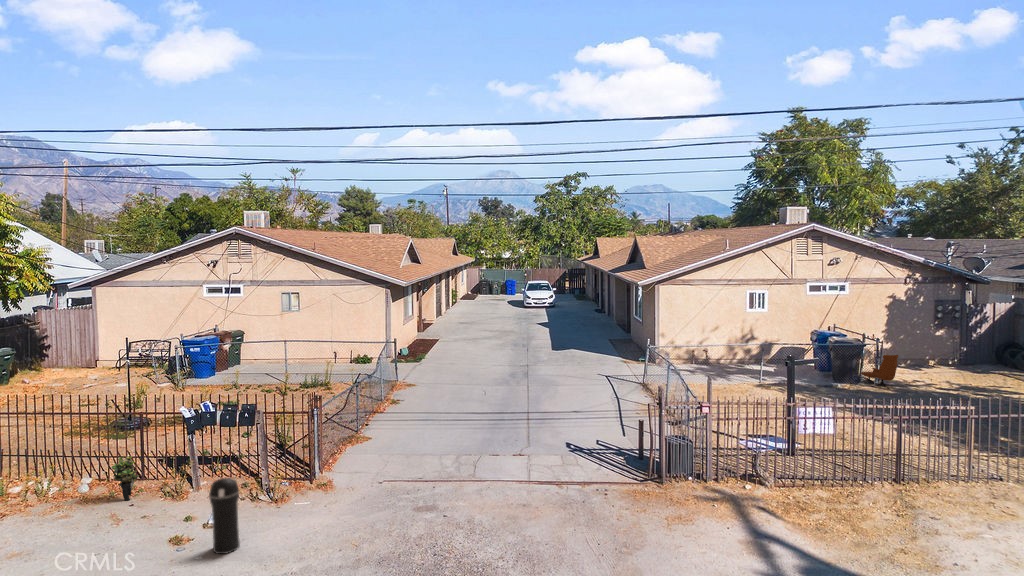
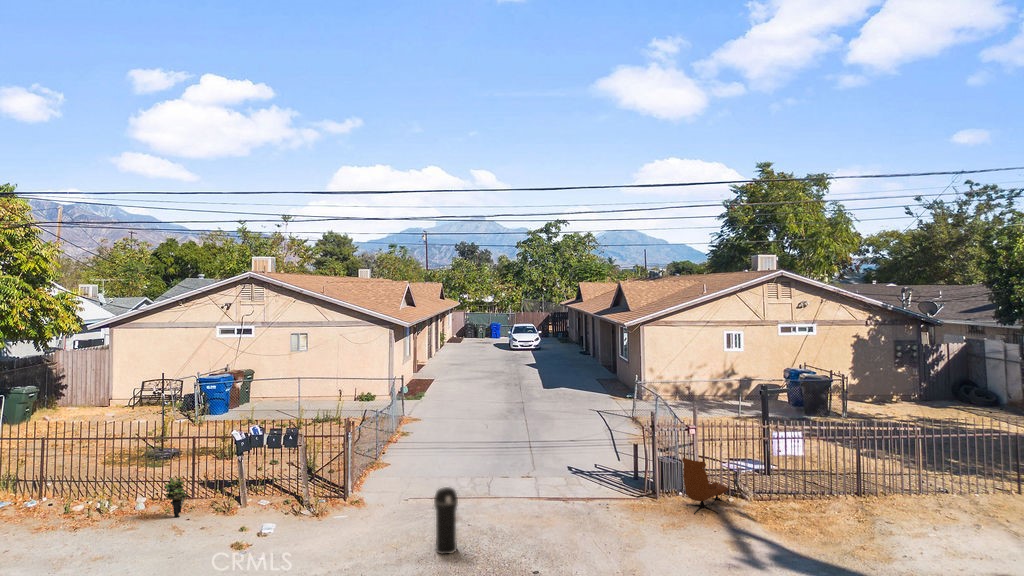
lounge chair: present [861,355,898,389] -> present [682,458,729,514]
trash can: present [209,478,240,554] -> present [434,487,458,554]

